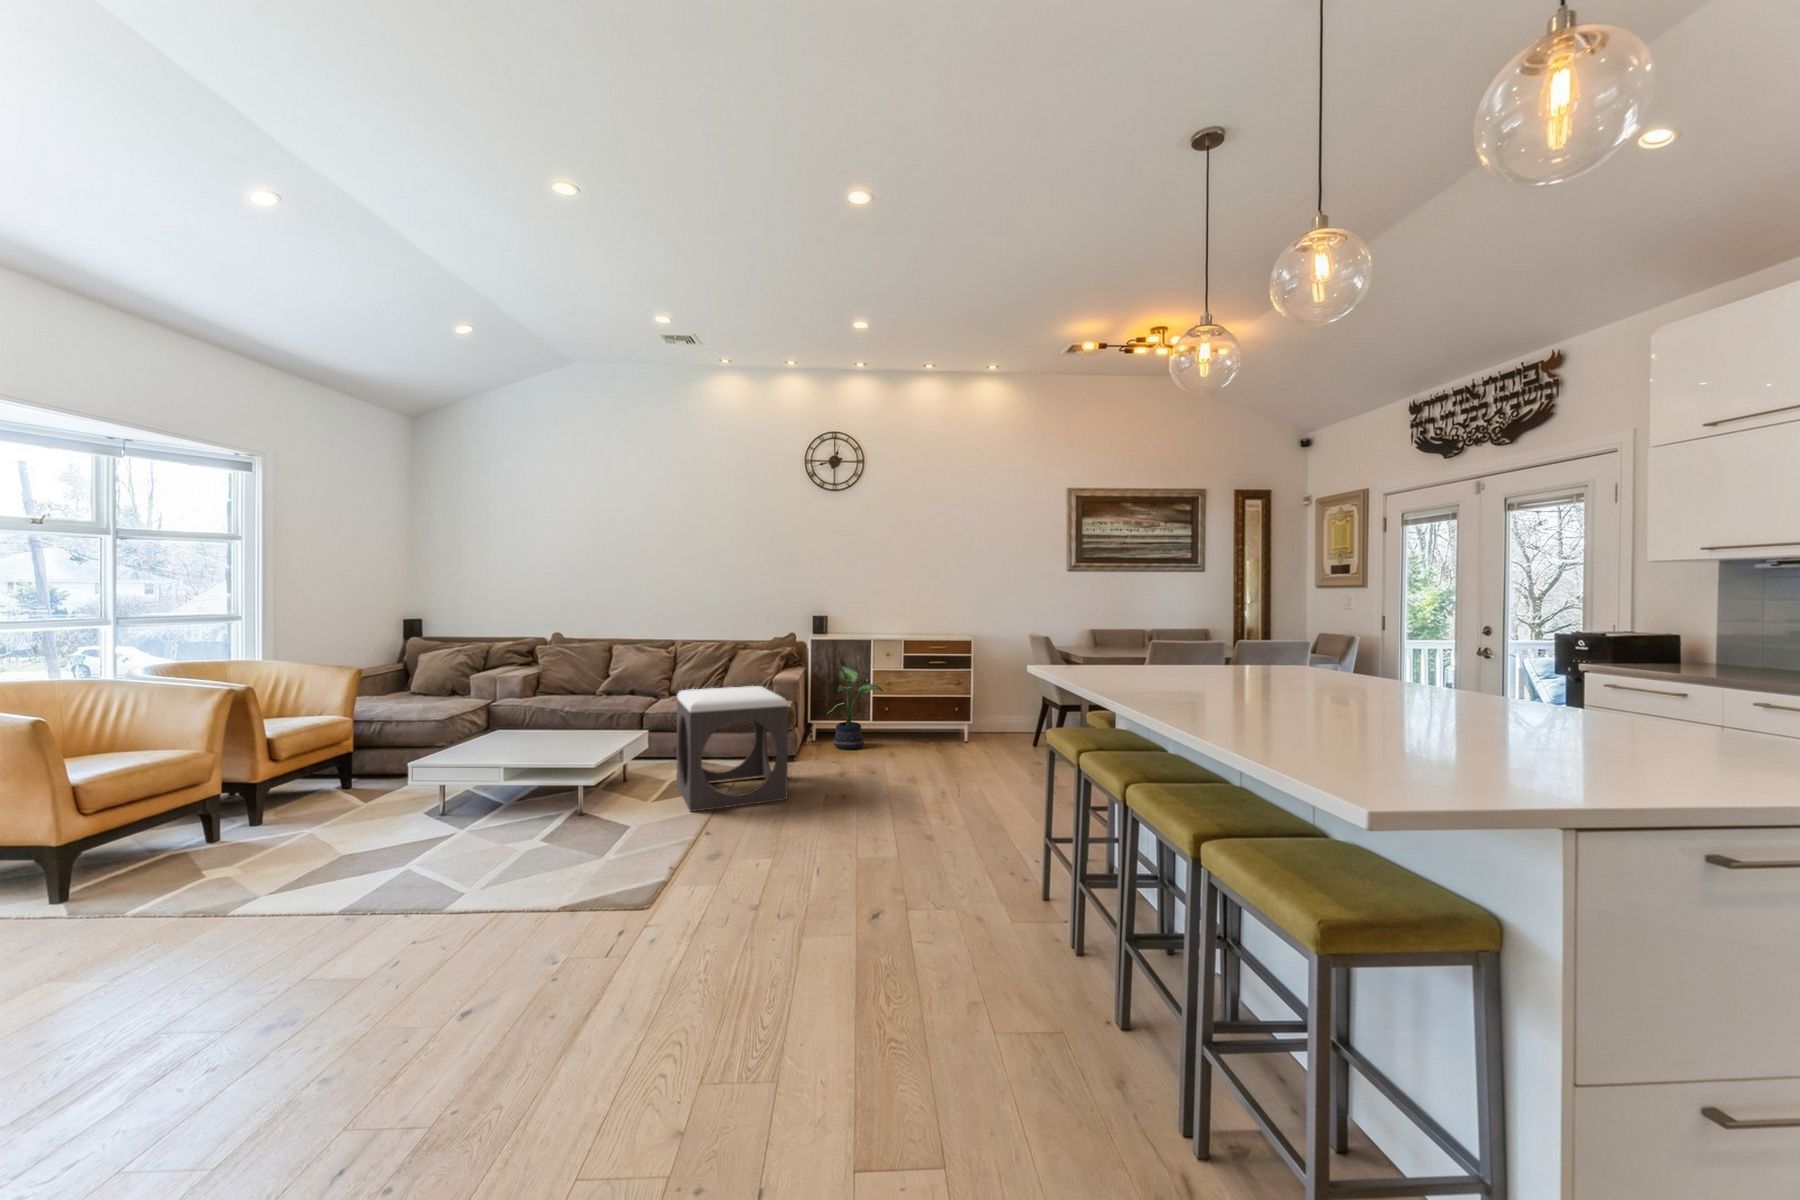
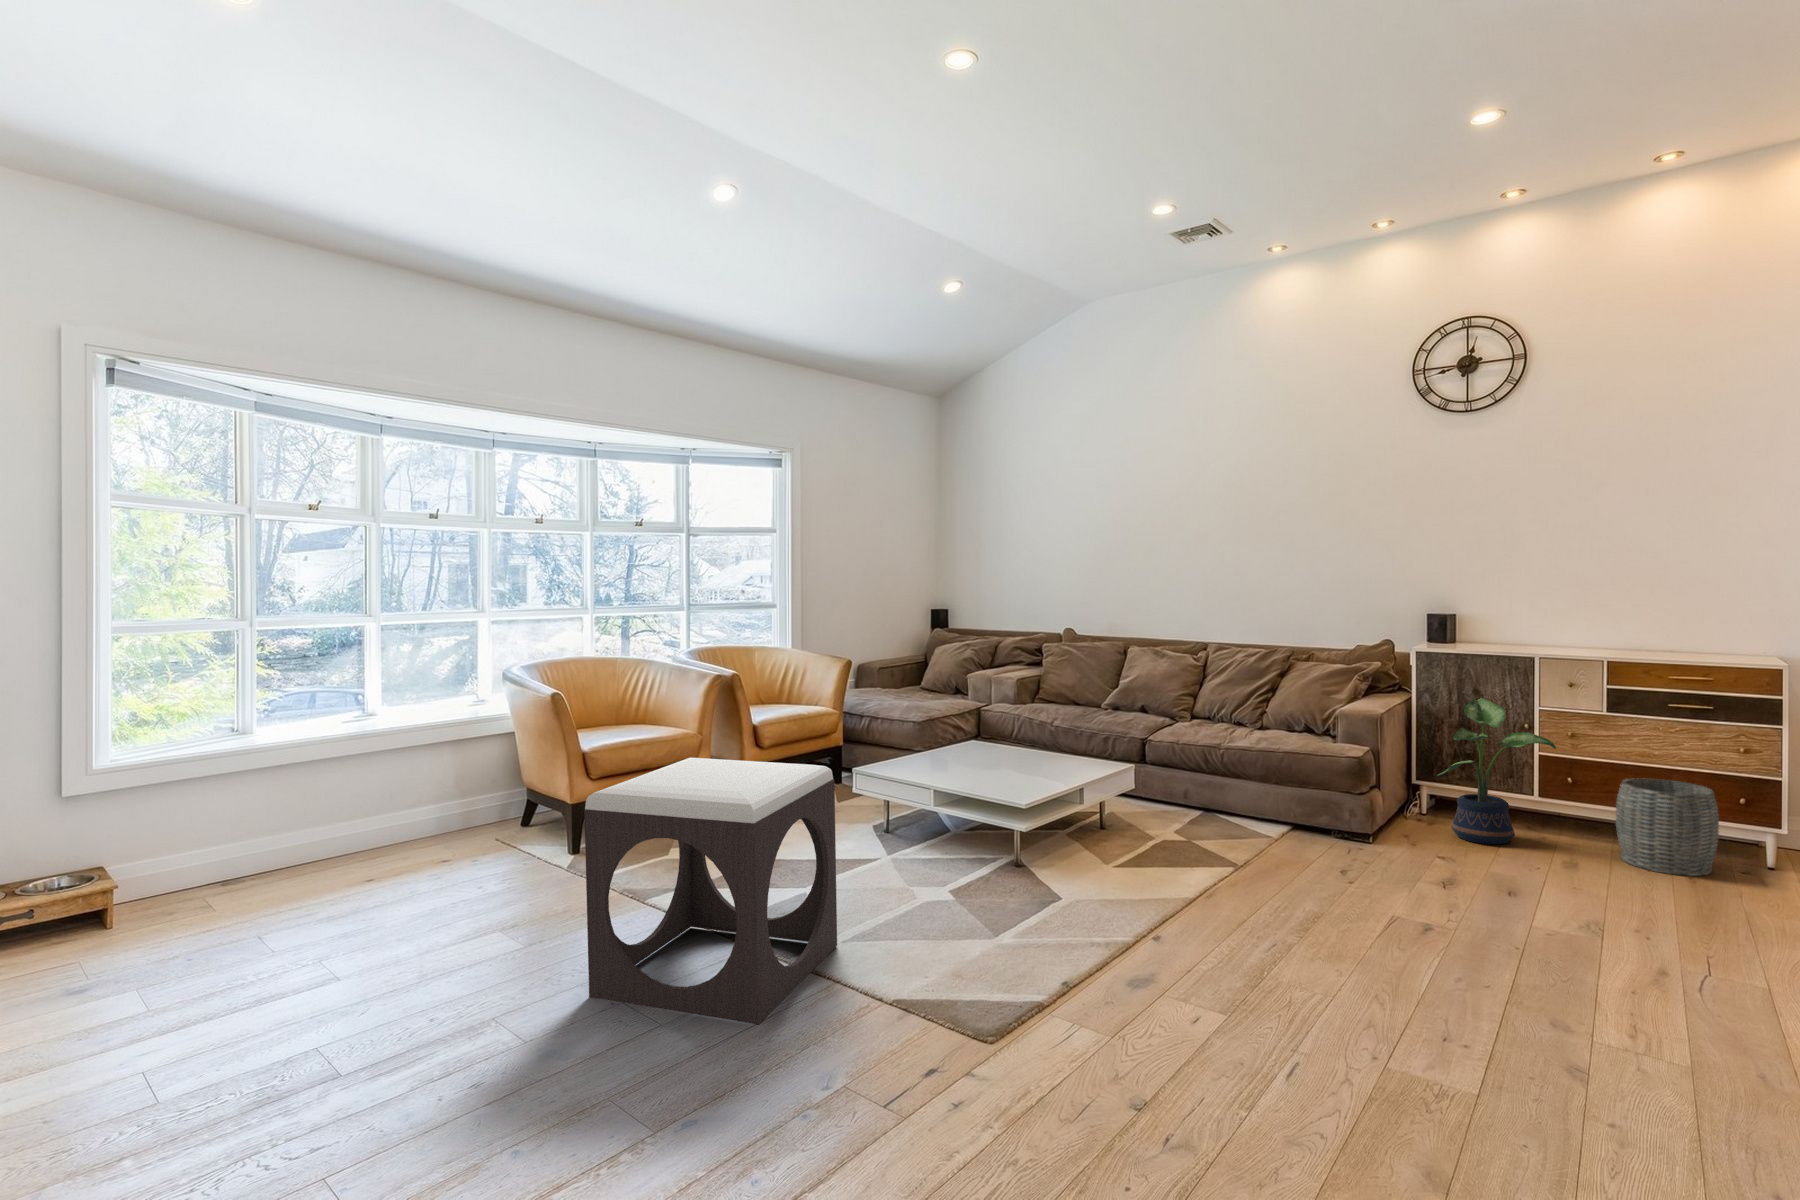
footstool: present [677,686,788,812] -> present [584,758,837,1024]
woven basket: none [908,702,949,750] -> present [1616,778,1719,876]

